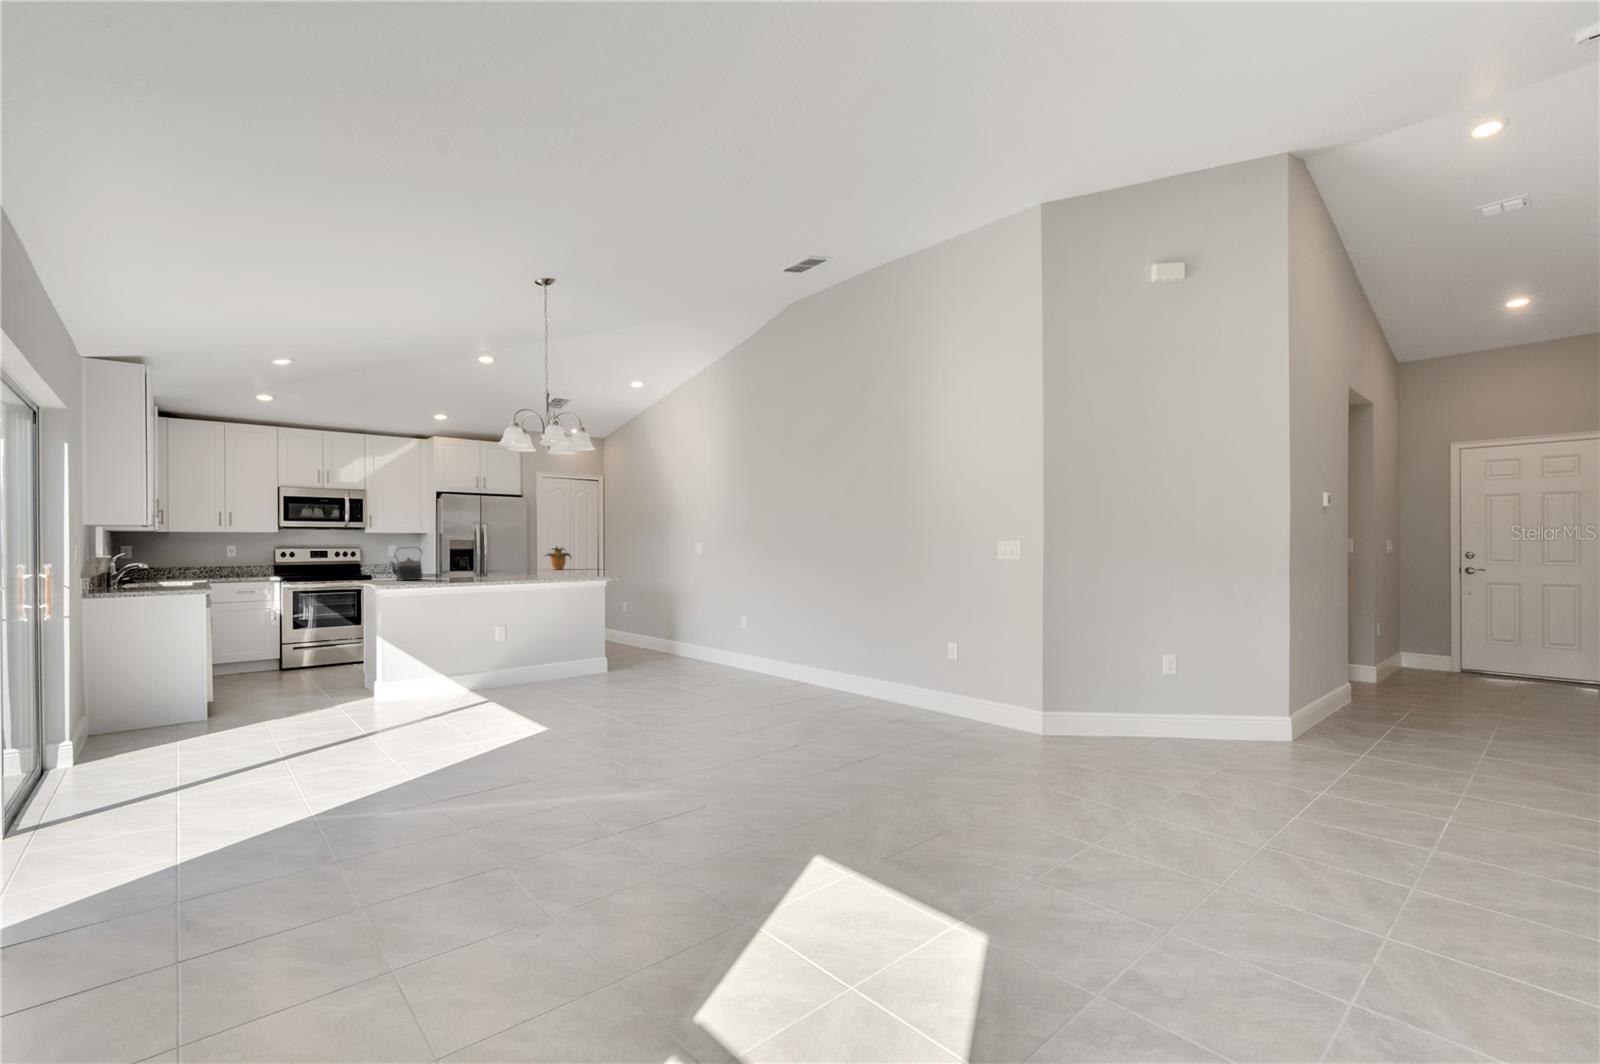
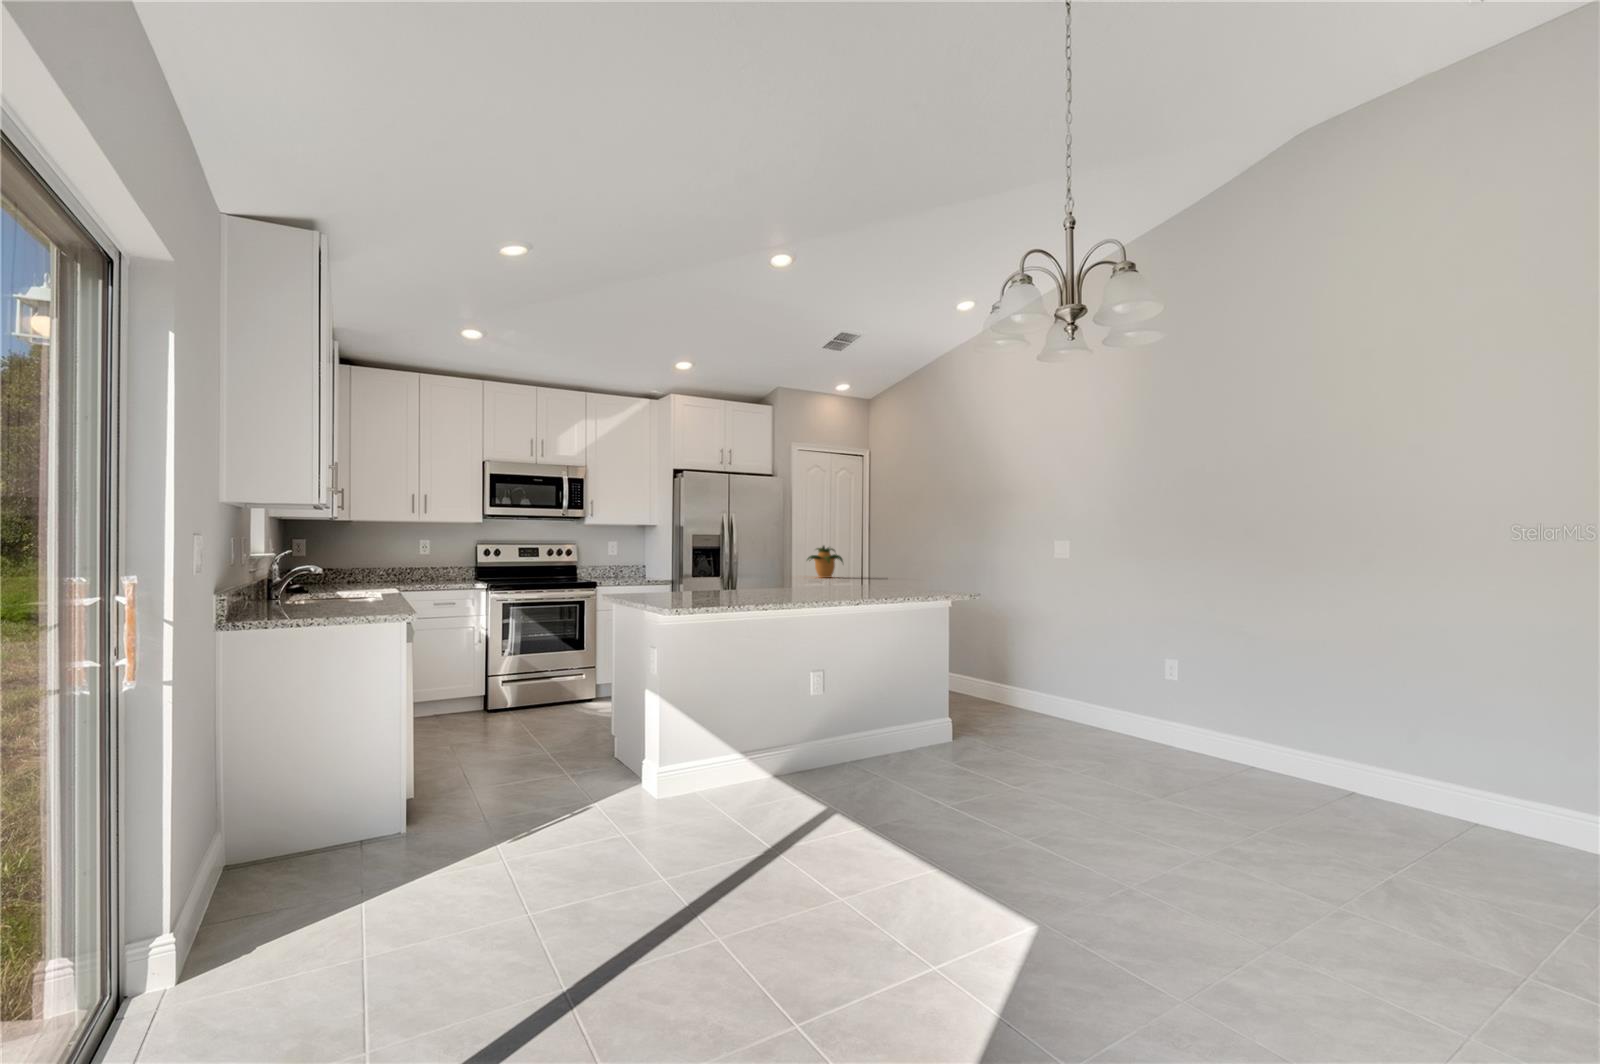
kettle: present [390,548,422,580] -> none [627,546,669,594]

